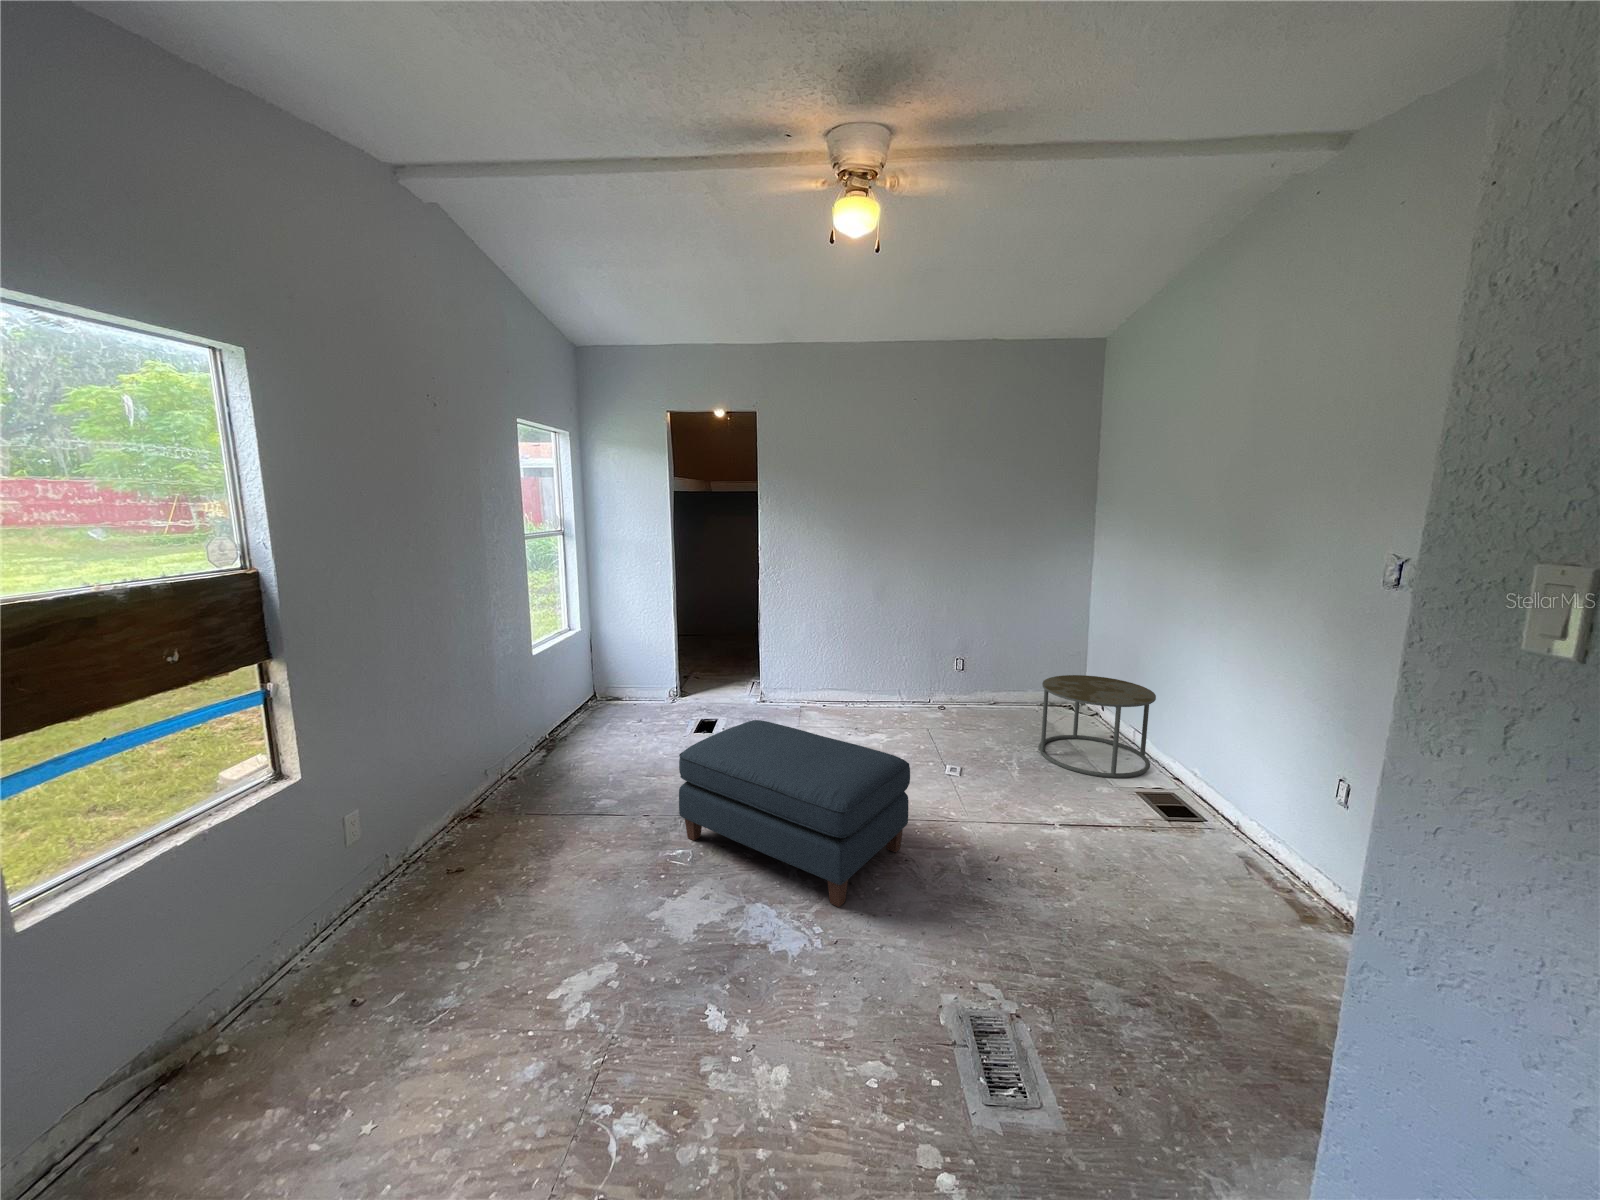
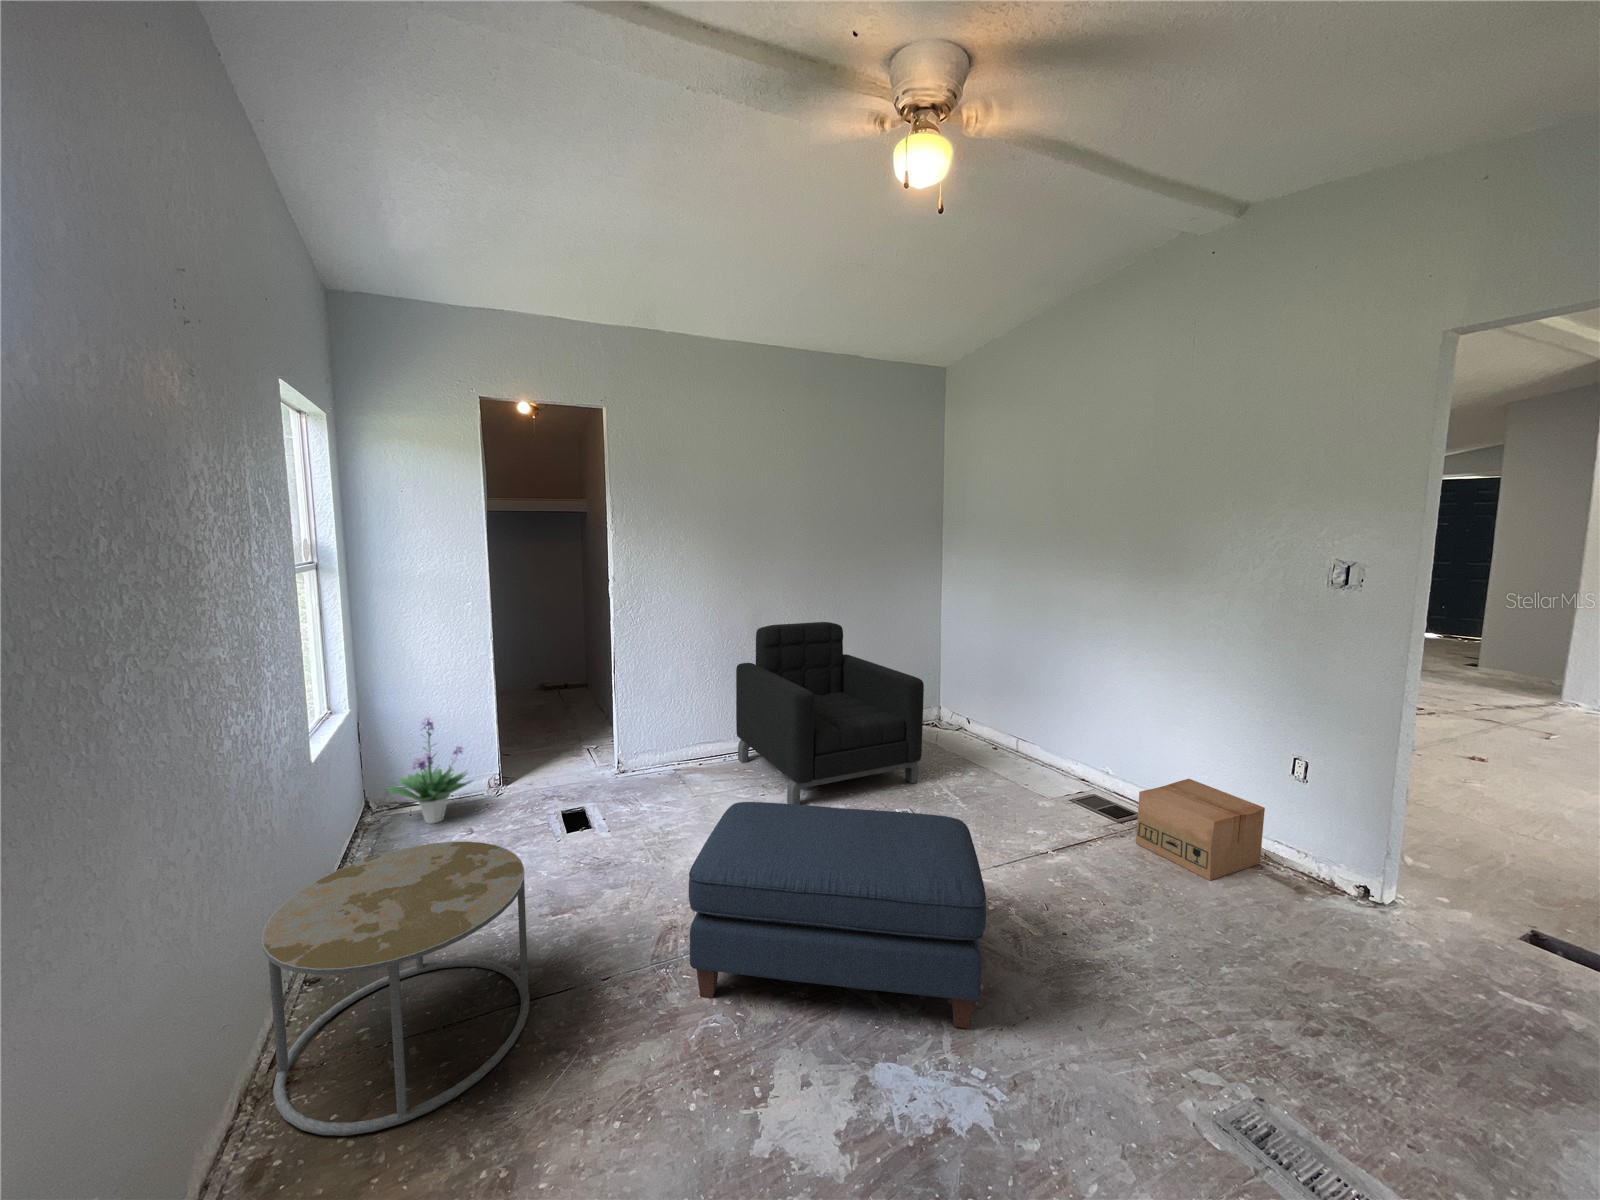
armchair: none [850,594,995,747] -> present [736,622,924,805]
potted plant: none [598,641,649,713] -> present [387,717,471,824]
side table: present [1038,675,1156,778] -> present [262,841,530,1136]
cardboard box: none [1164,785,1312,889] -> present [1136,779,1265,880]

